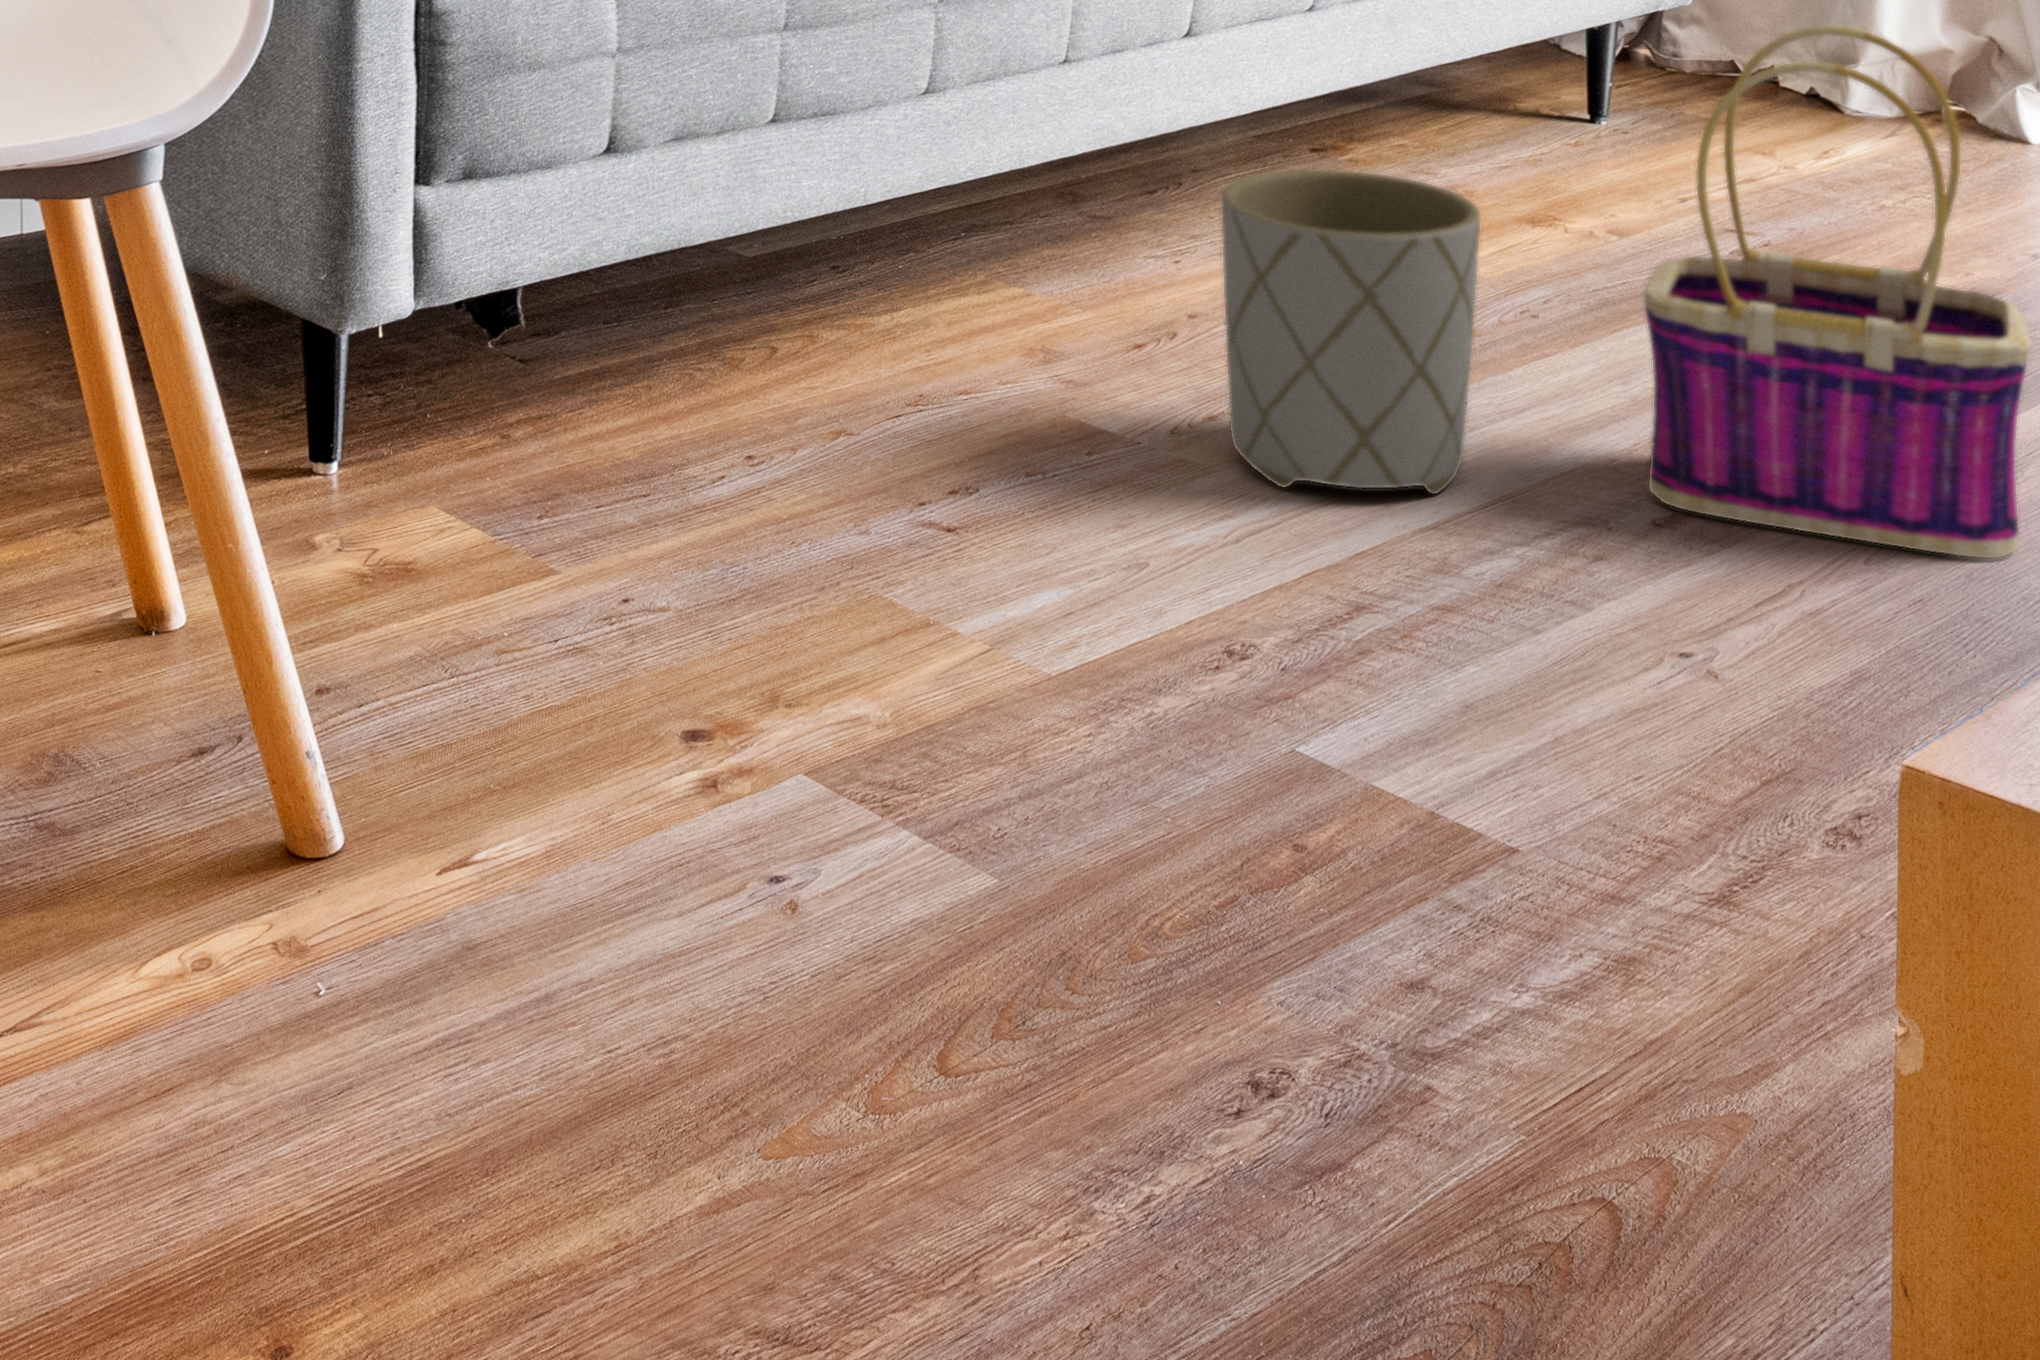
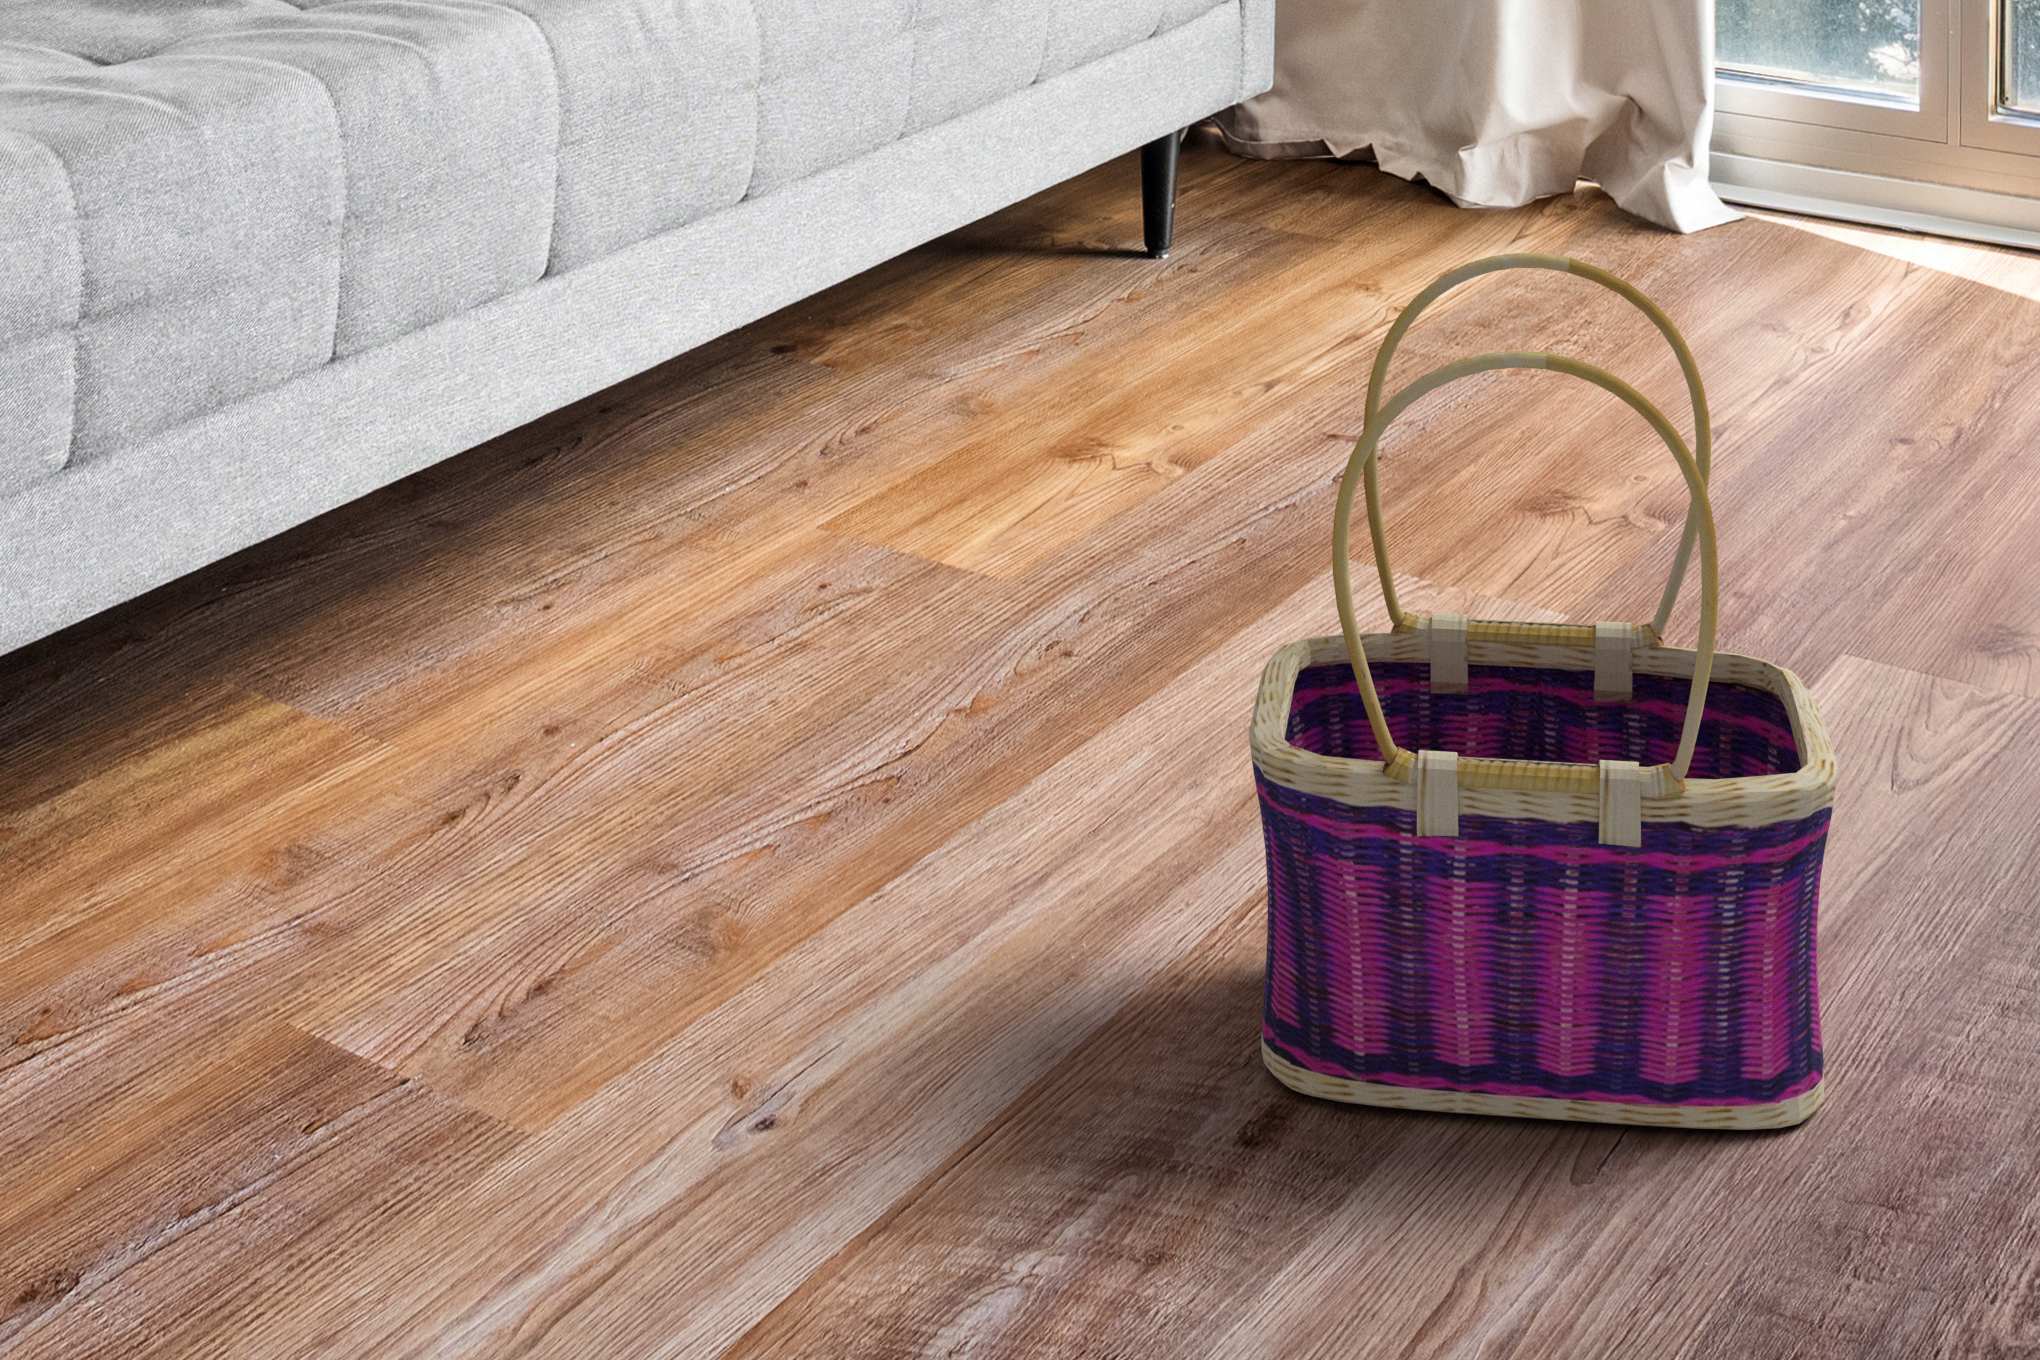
planter: present [1222,170,1480,494] -> none [556,555,988,1174]

